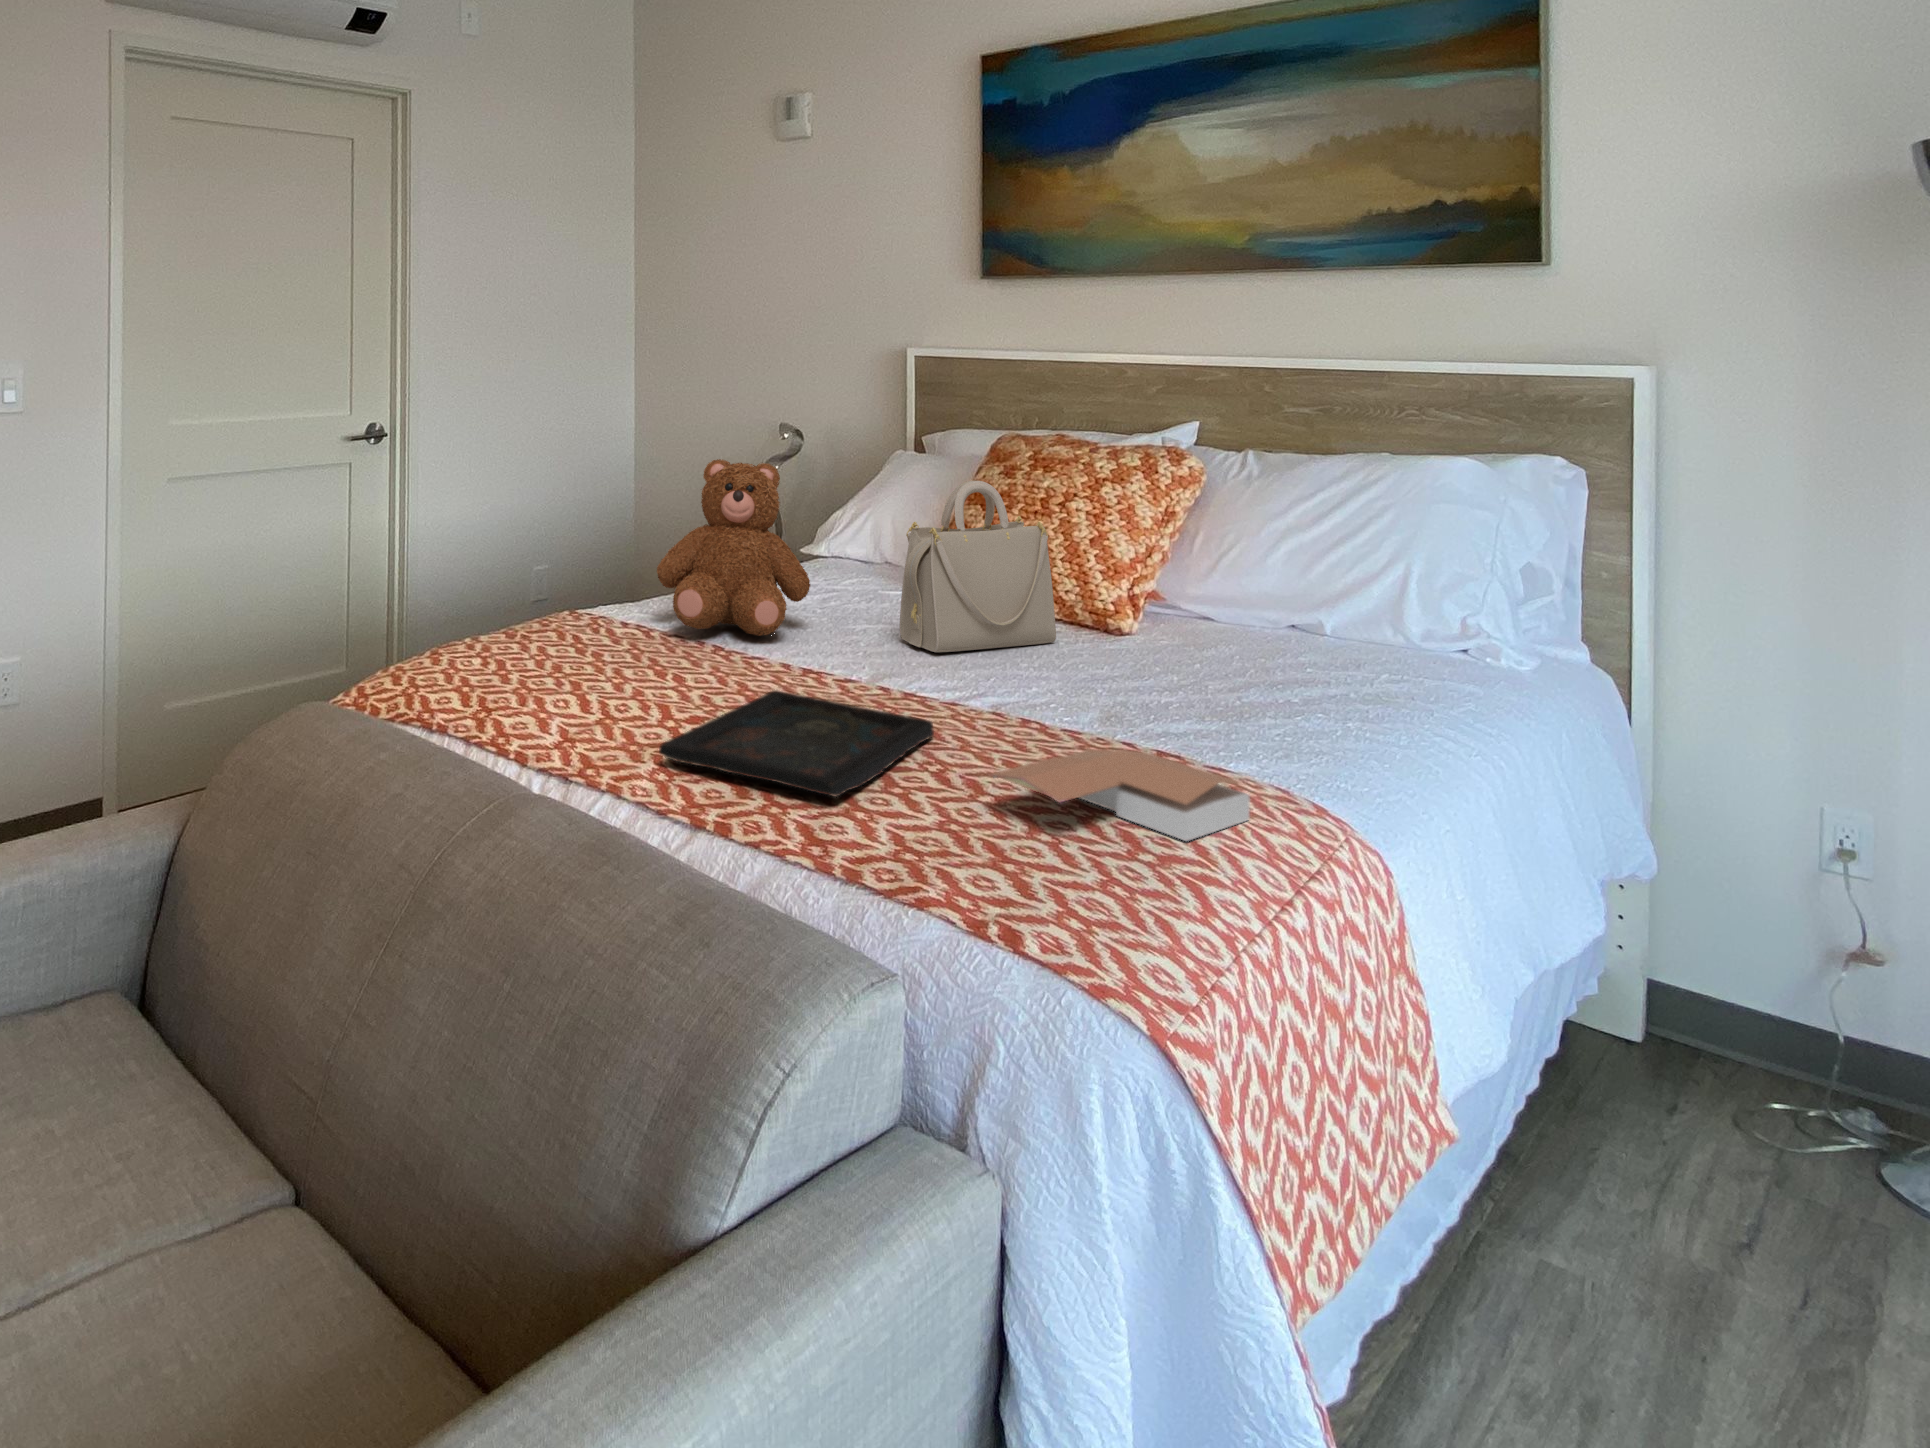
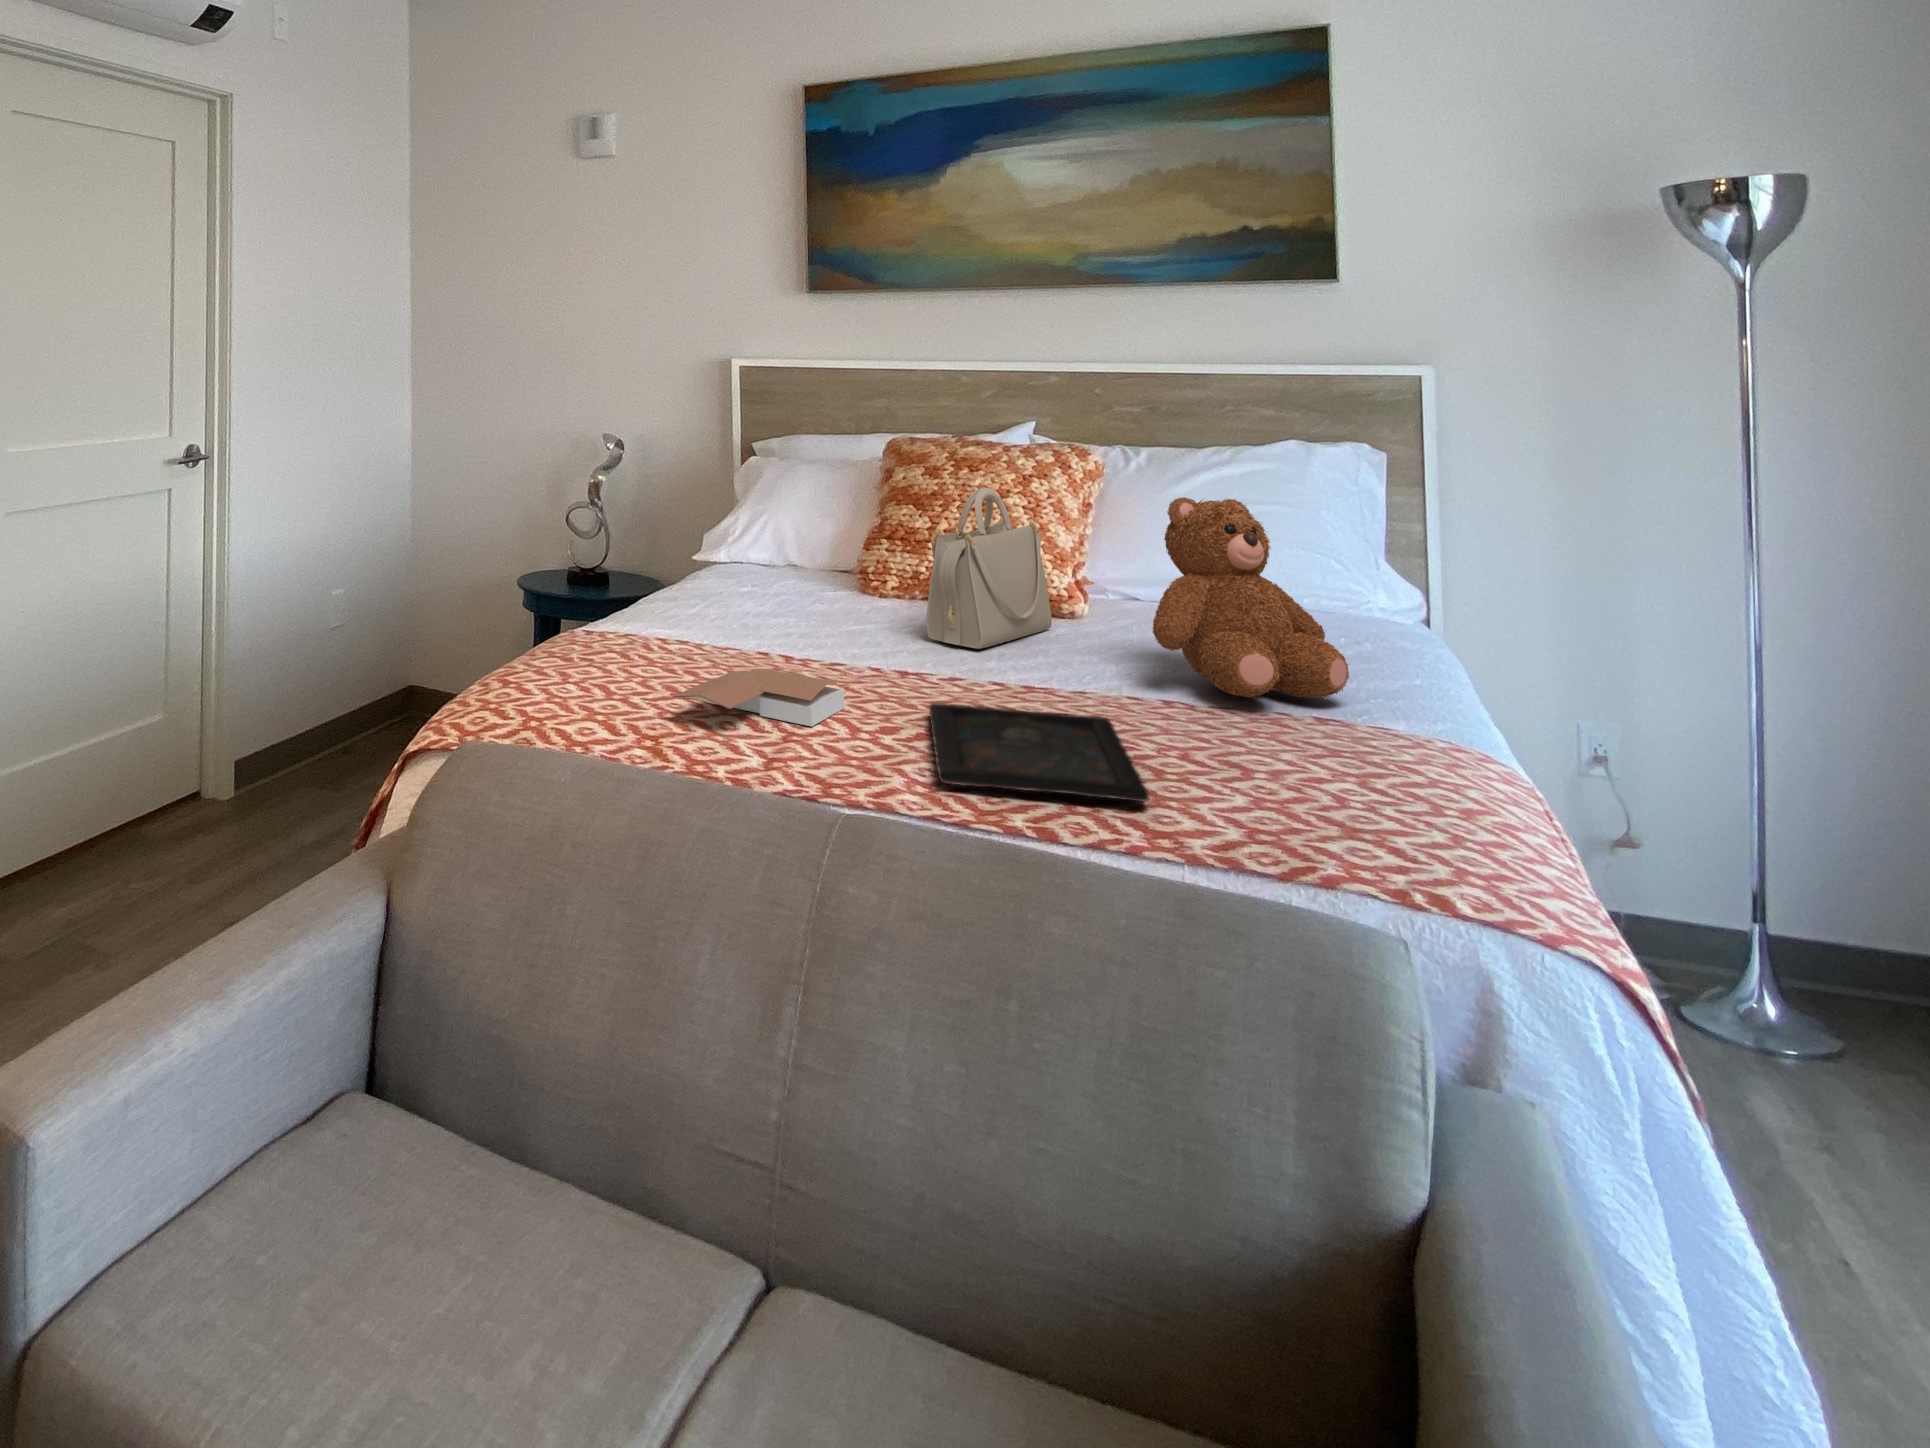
teddy bear: present [657,459,810,636] -> present [1152,497,1349,698]
book: present [987,749,1250,841] -> present [673,669,844,726]

